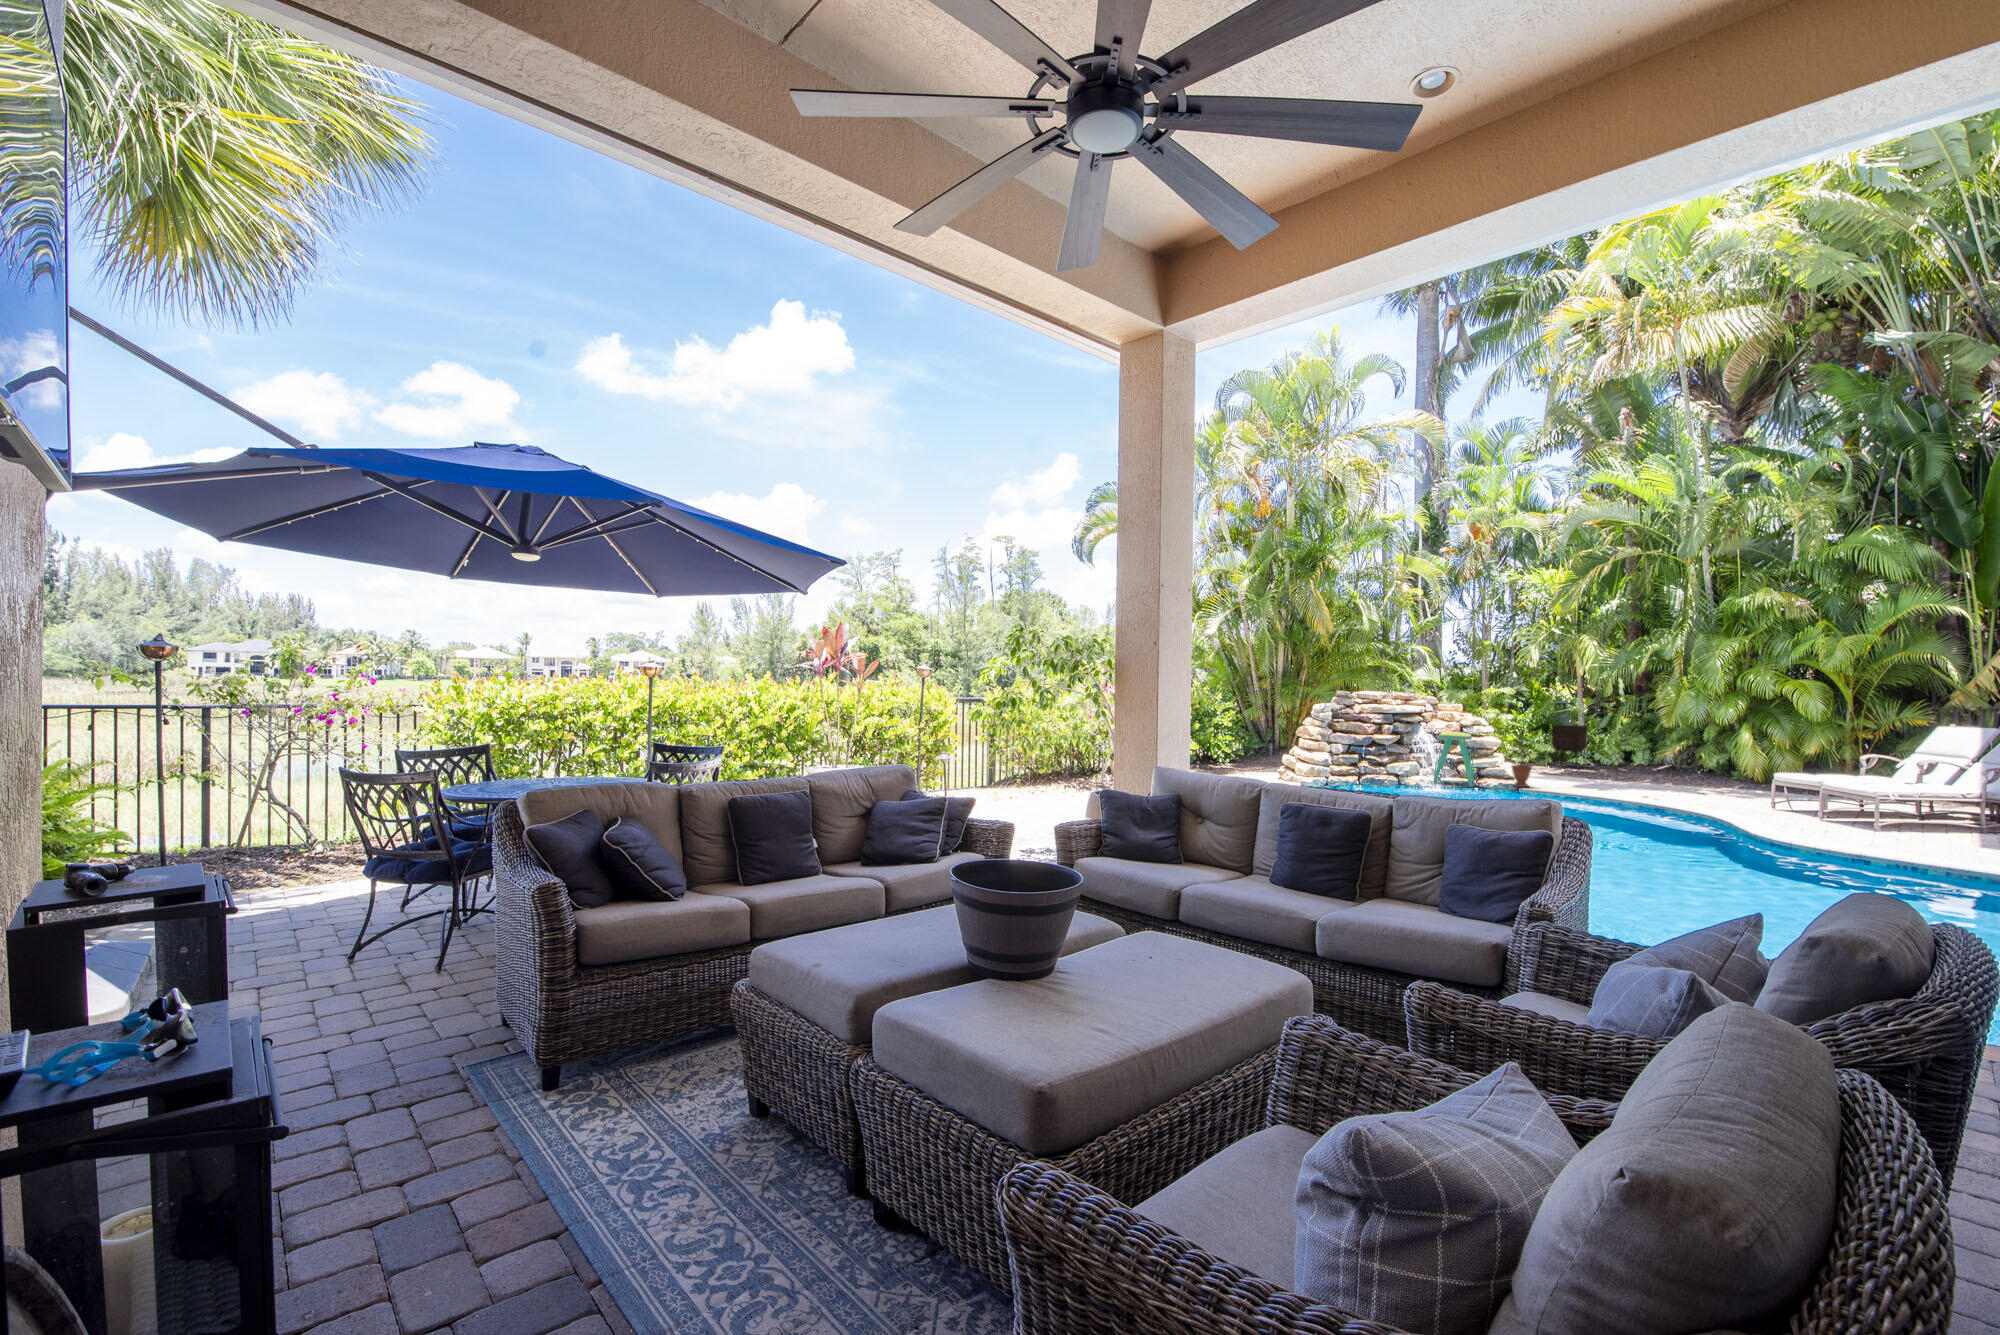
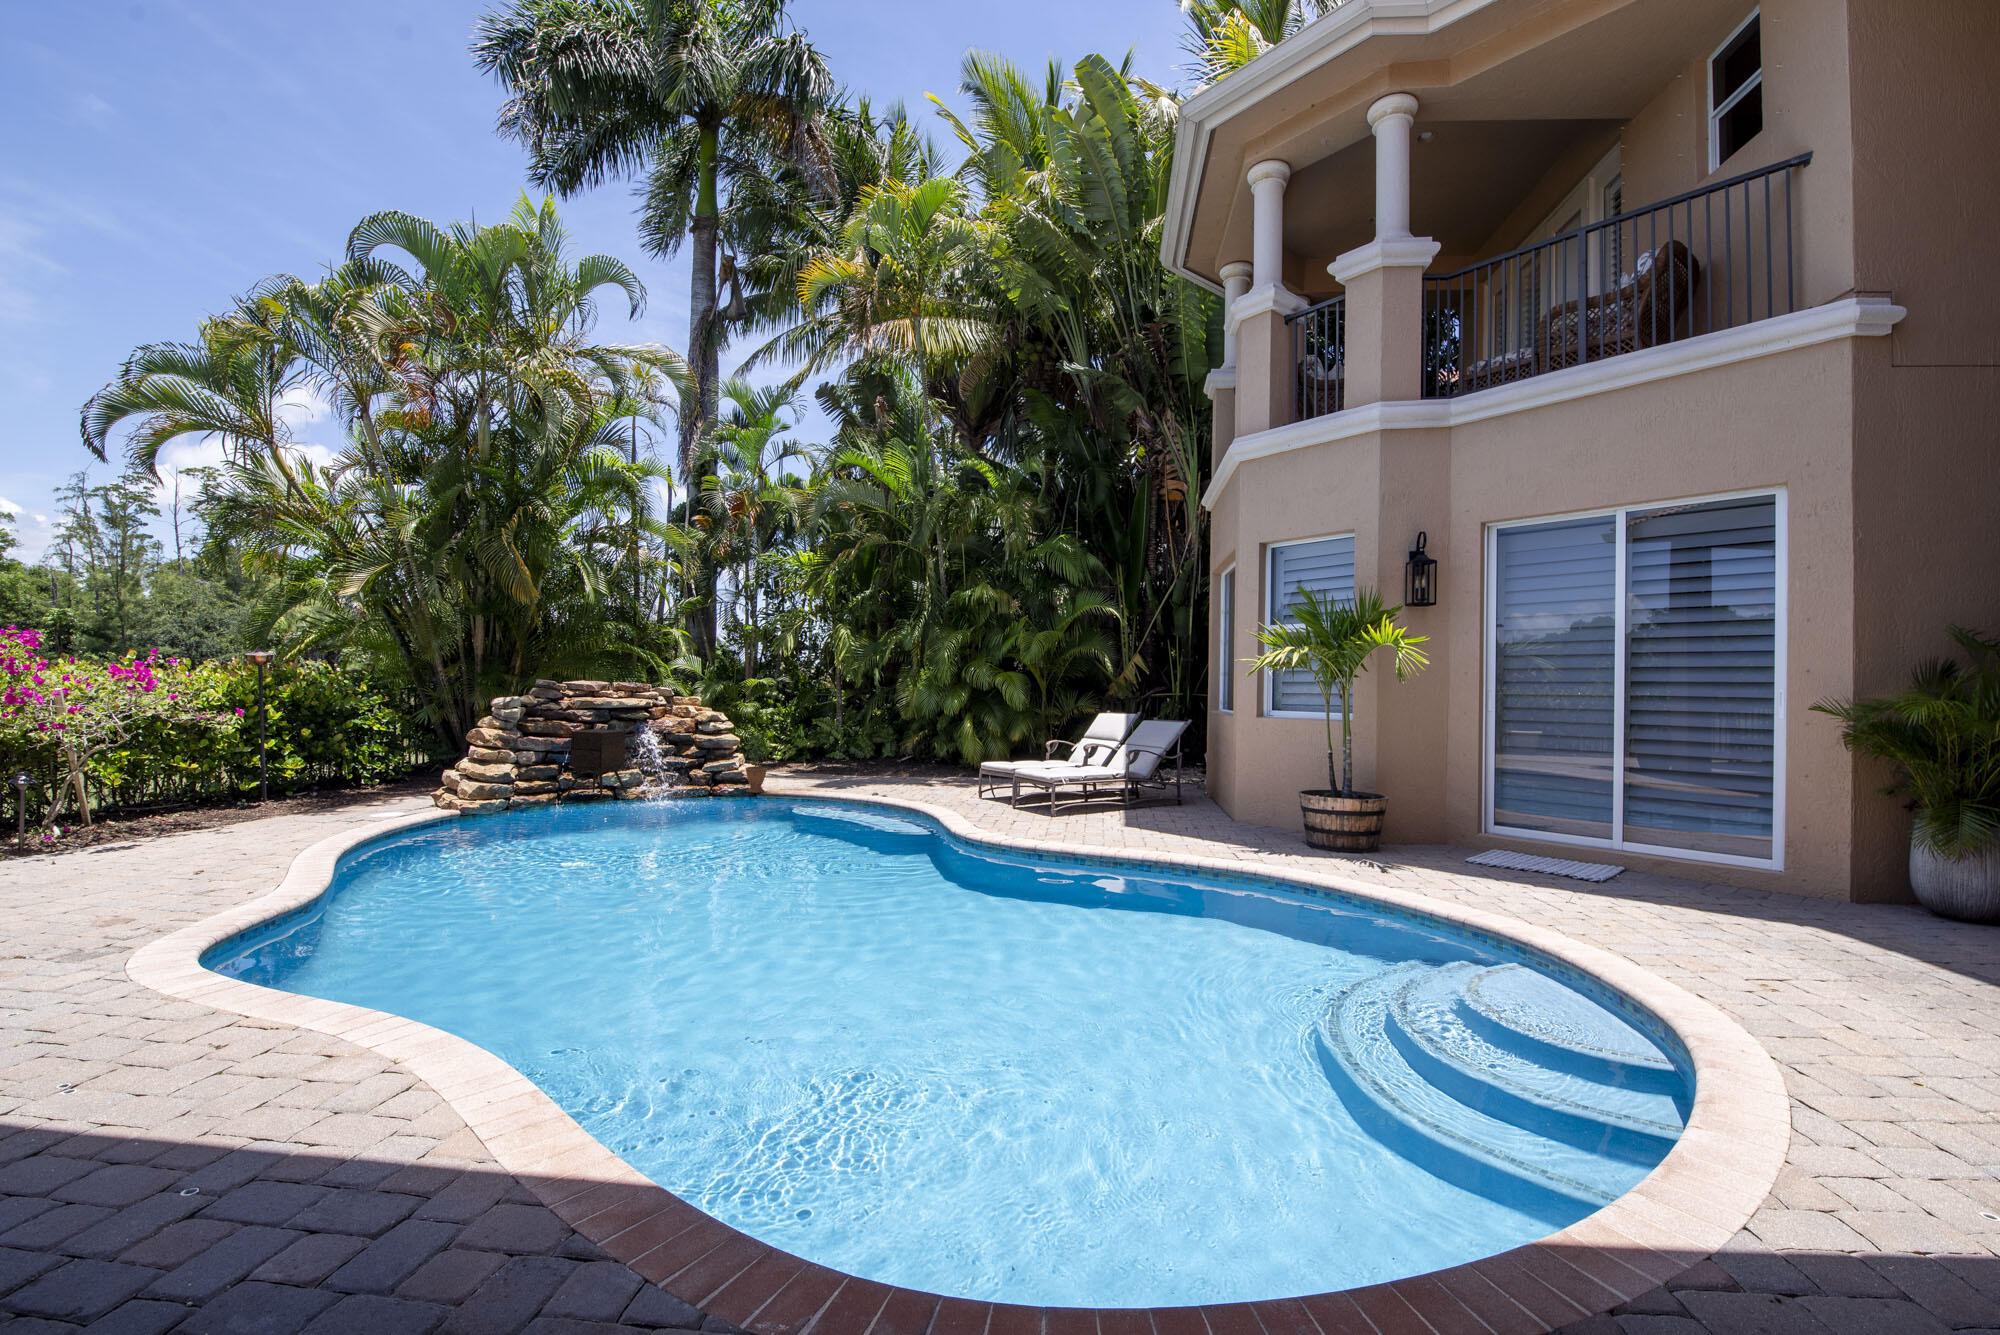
side table: present [1552,724,1588,763] -> present [566,729,627,800]
stool: present [1434,732,1475,786] -> none [653,731,706,795]

